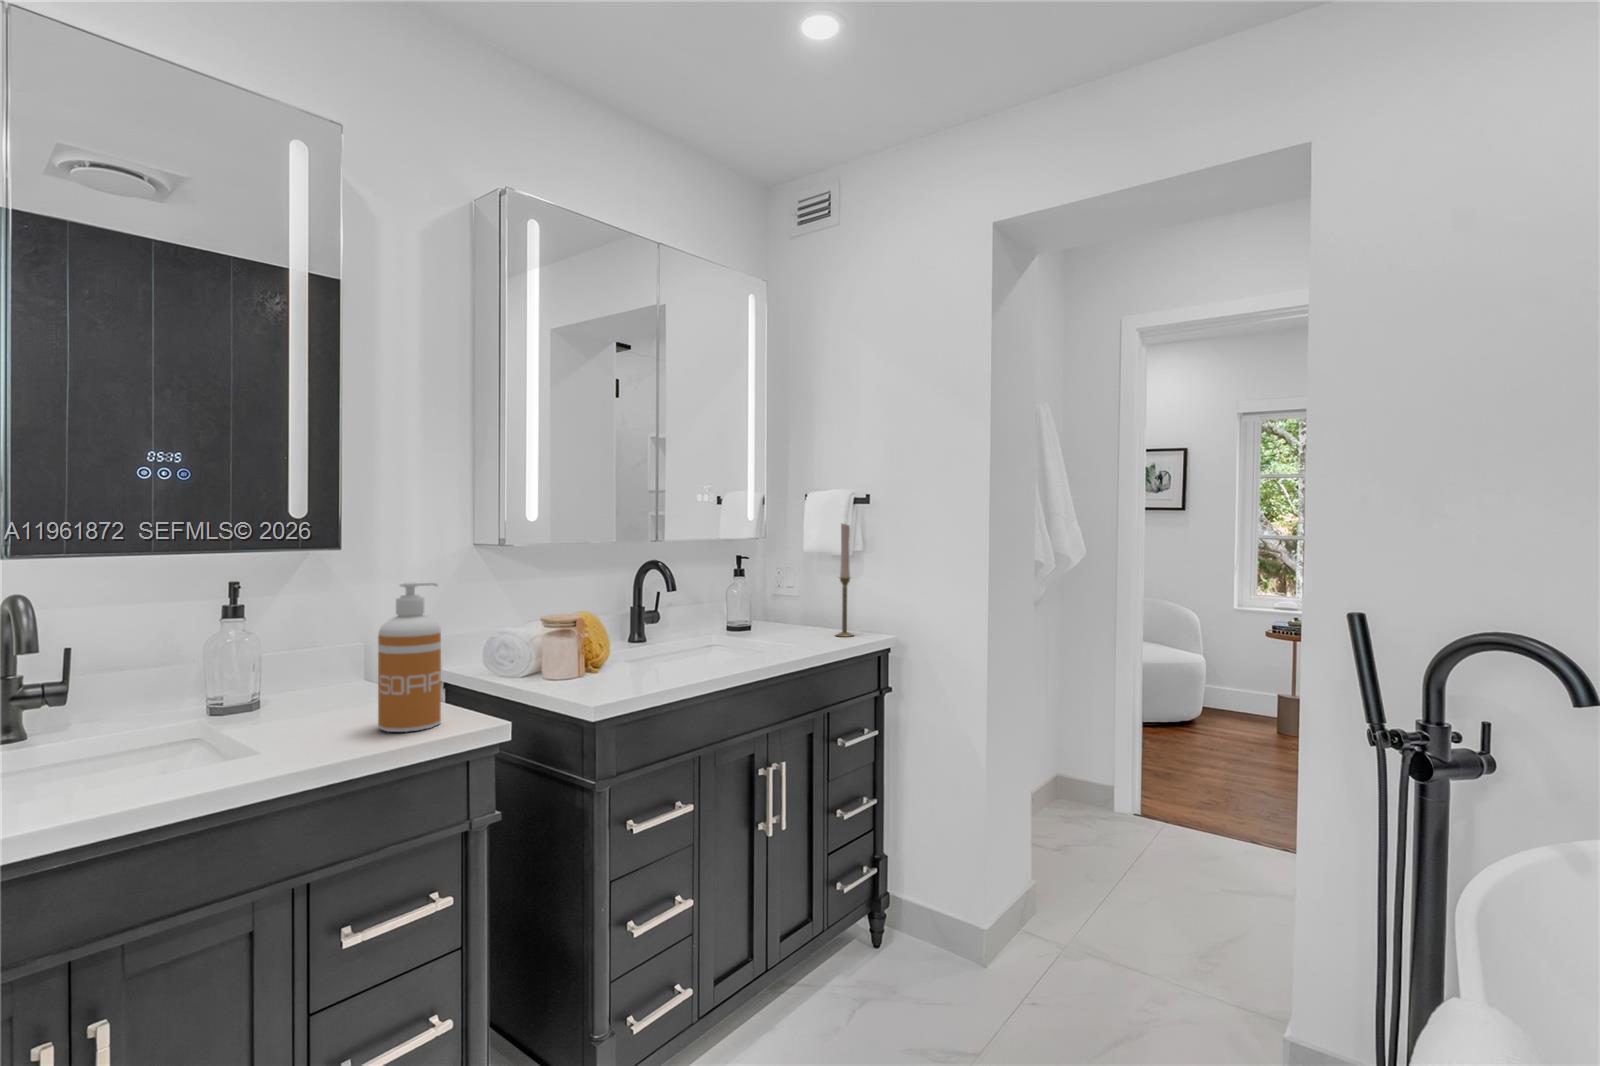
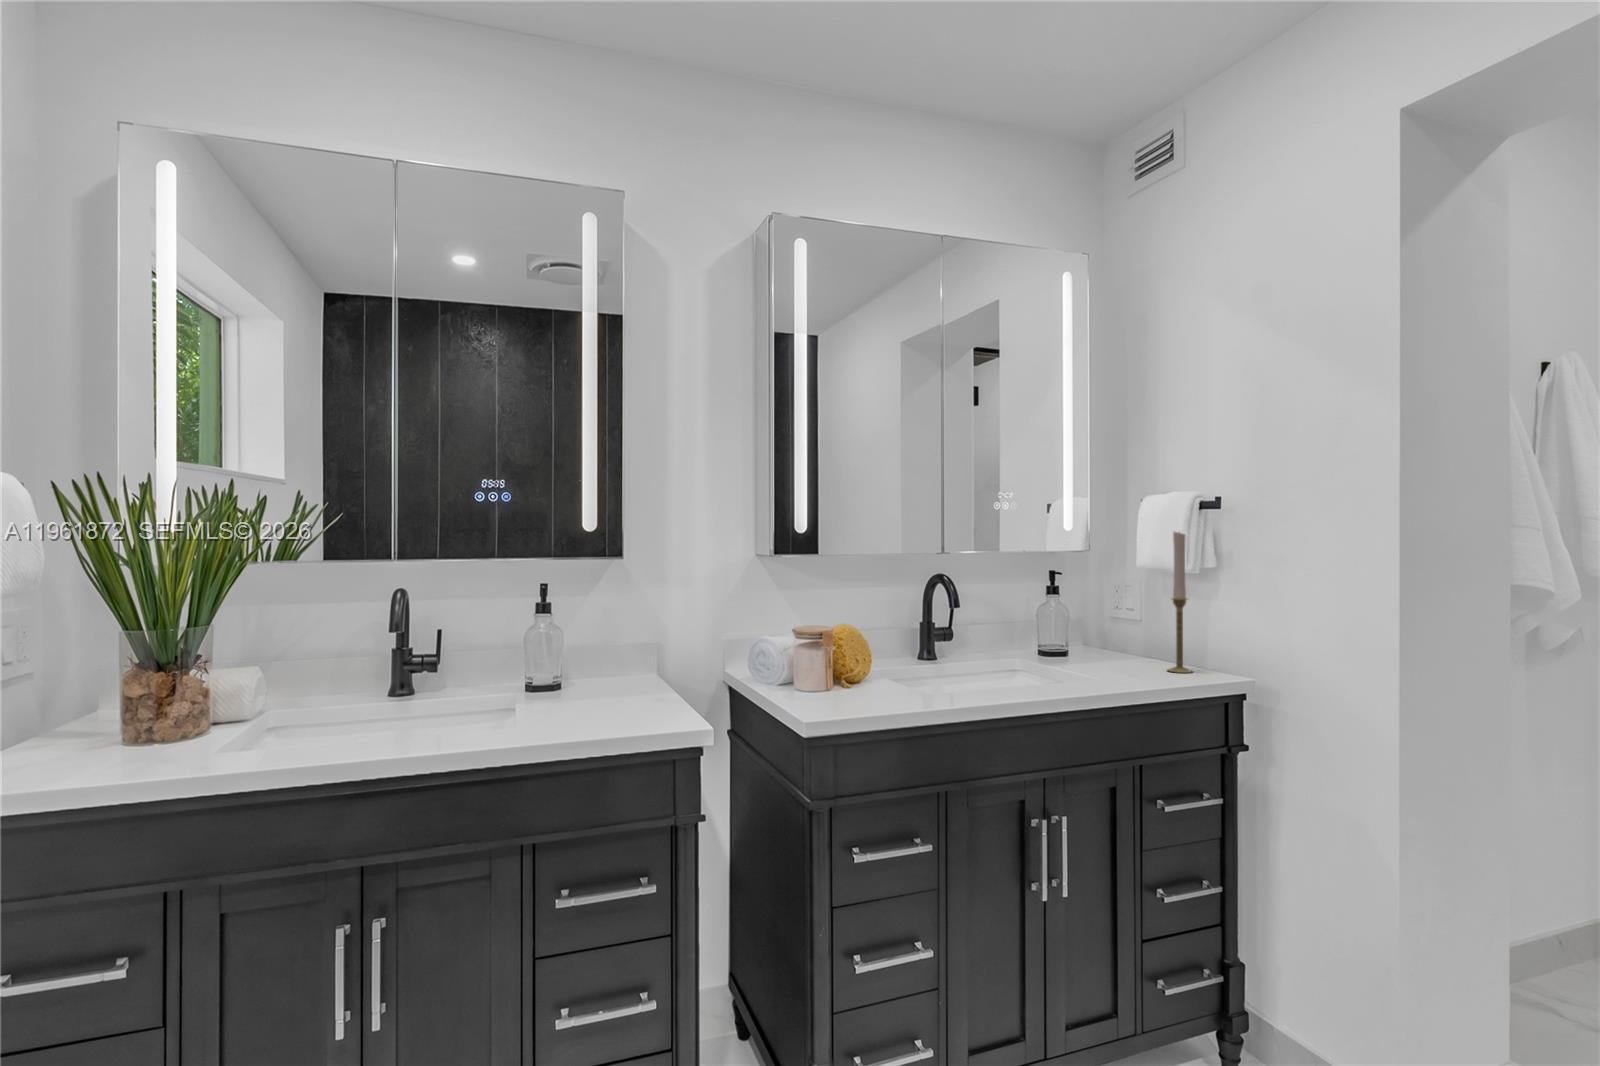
soap dispenser: present [378,582,441,732] -> none [592,583,649,726]

